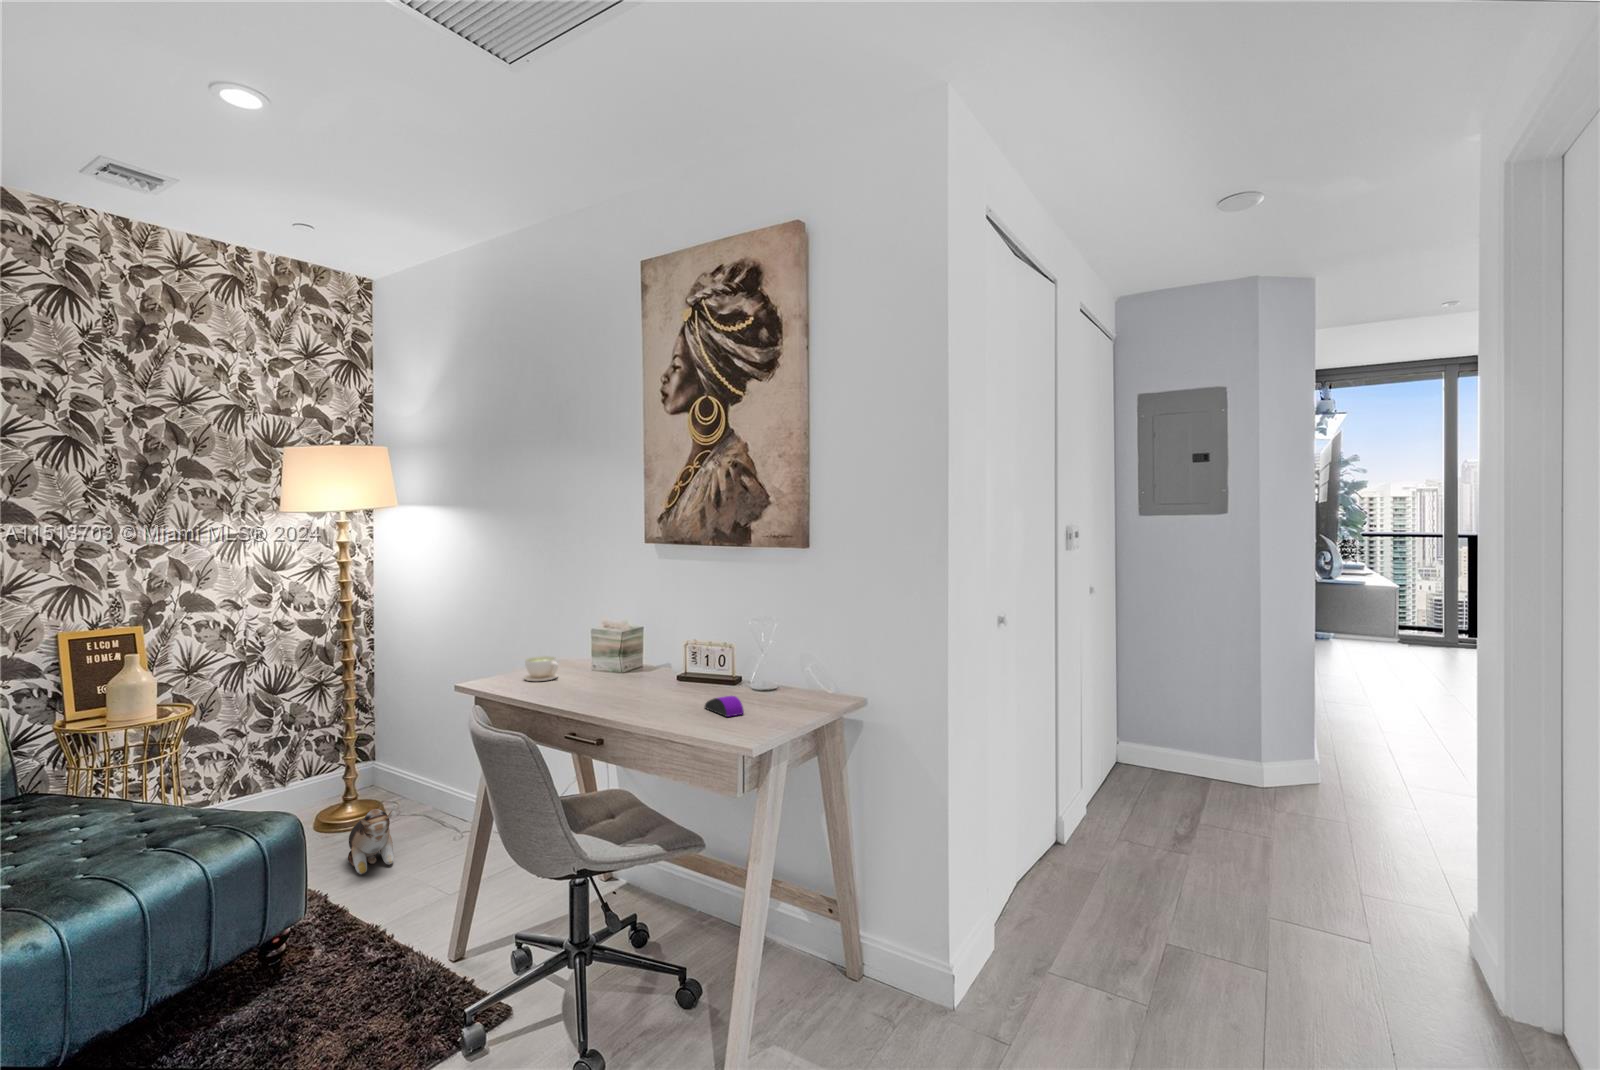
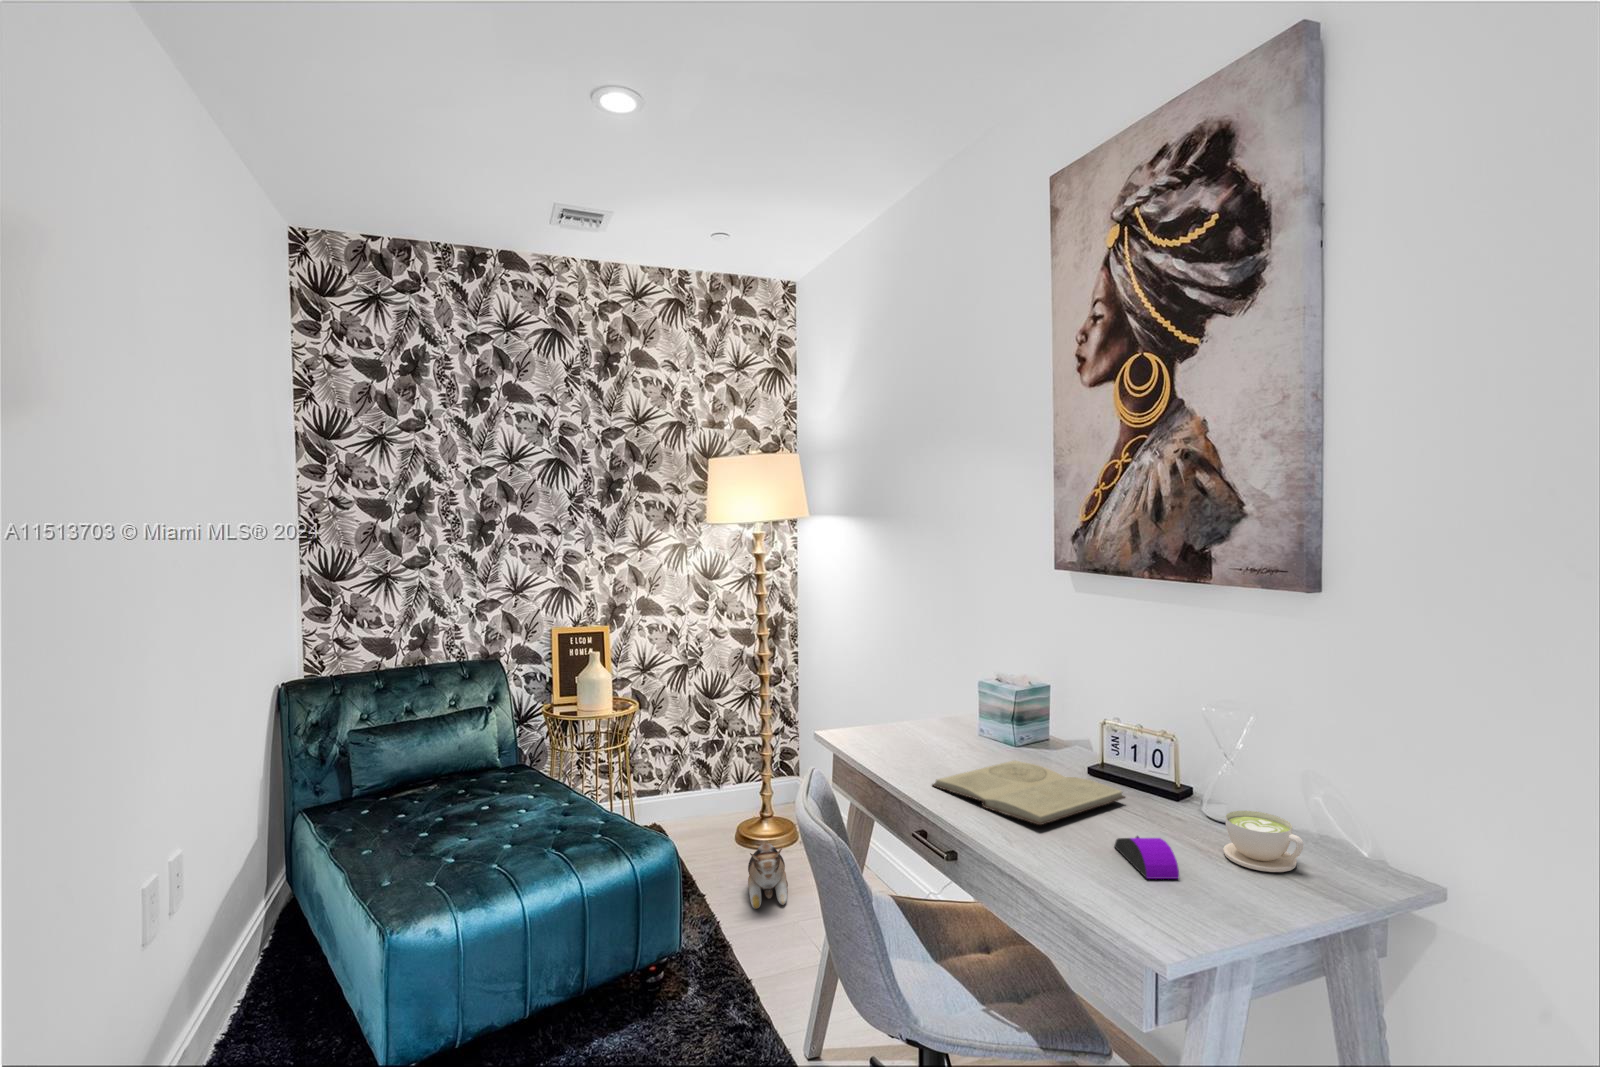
coffee cup: present [524,656,558,681] -> present [1223,811,1304,872]
book: none [573,678,704,704] -> present [932,760,1125,825]

